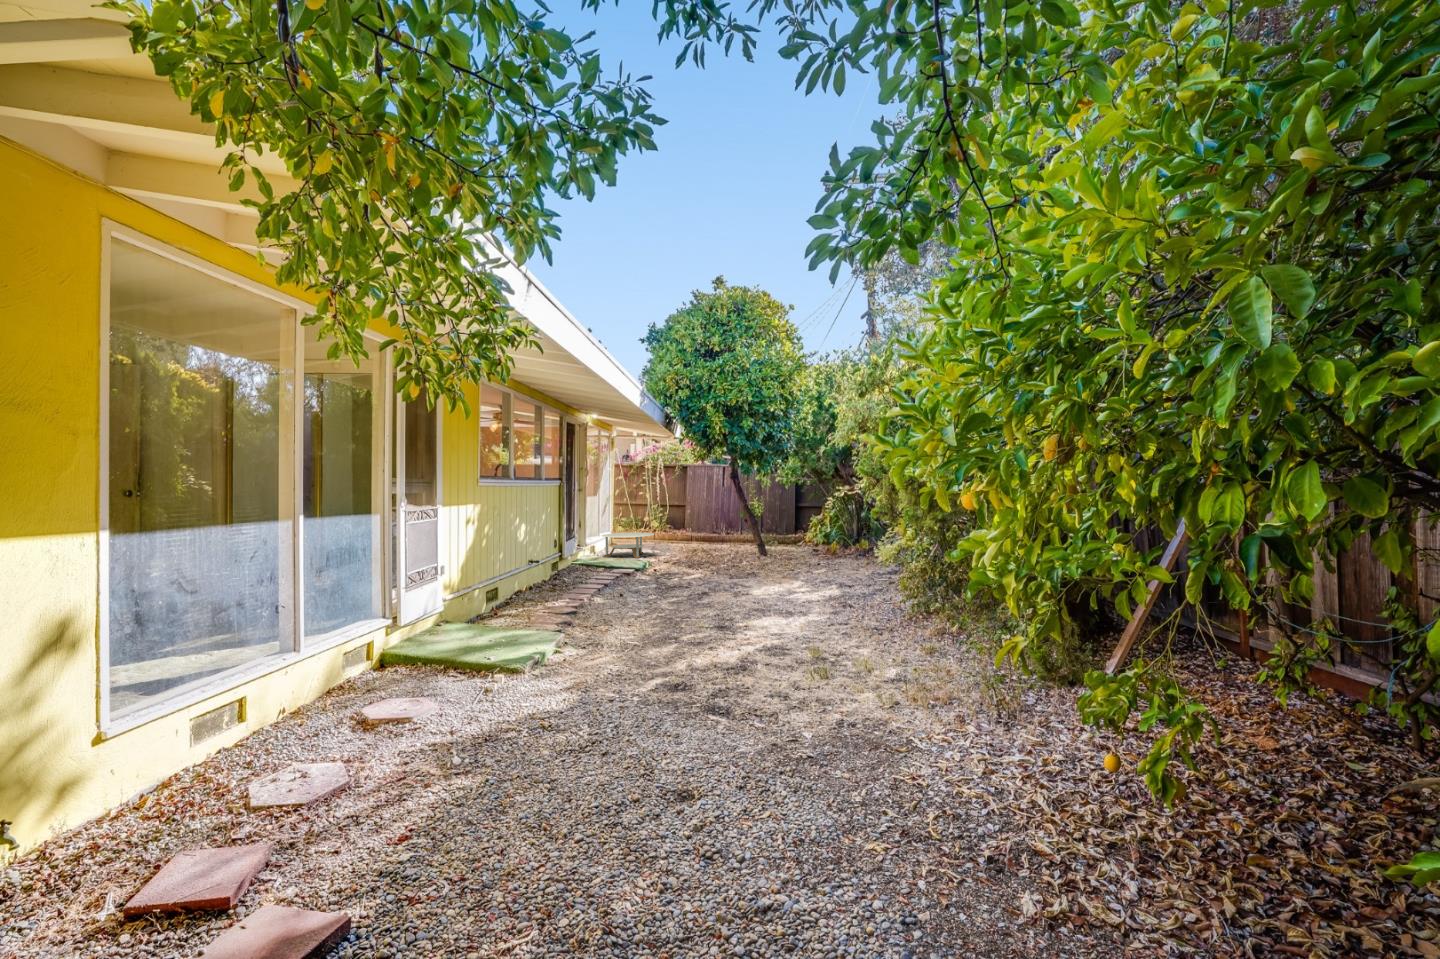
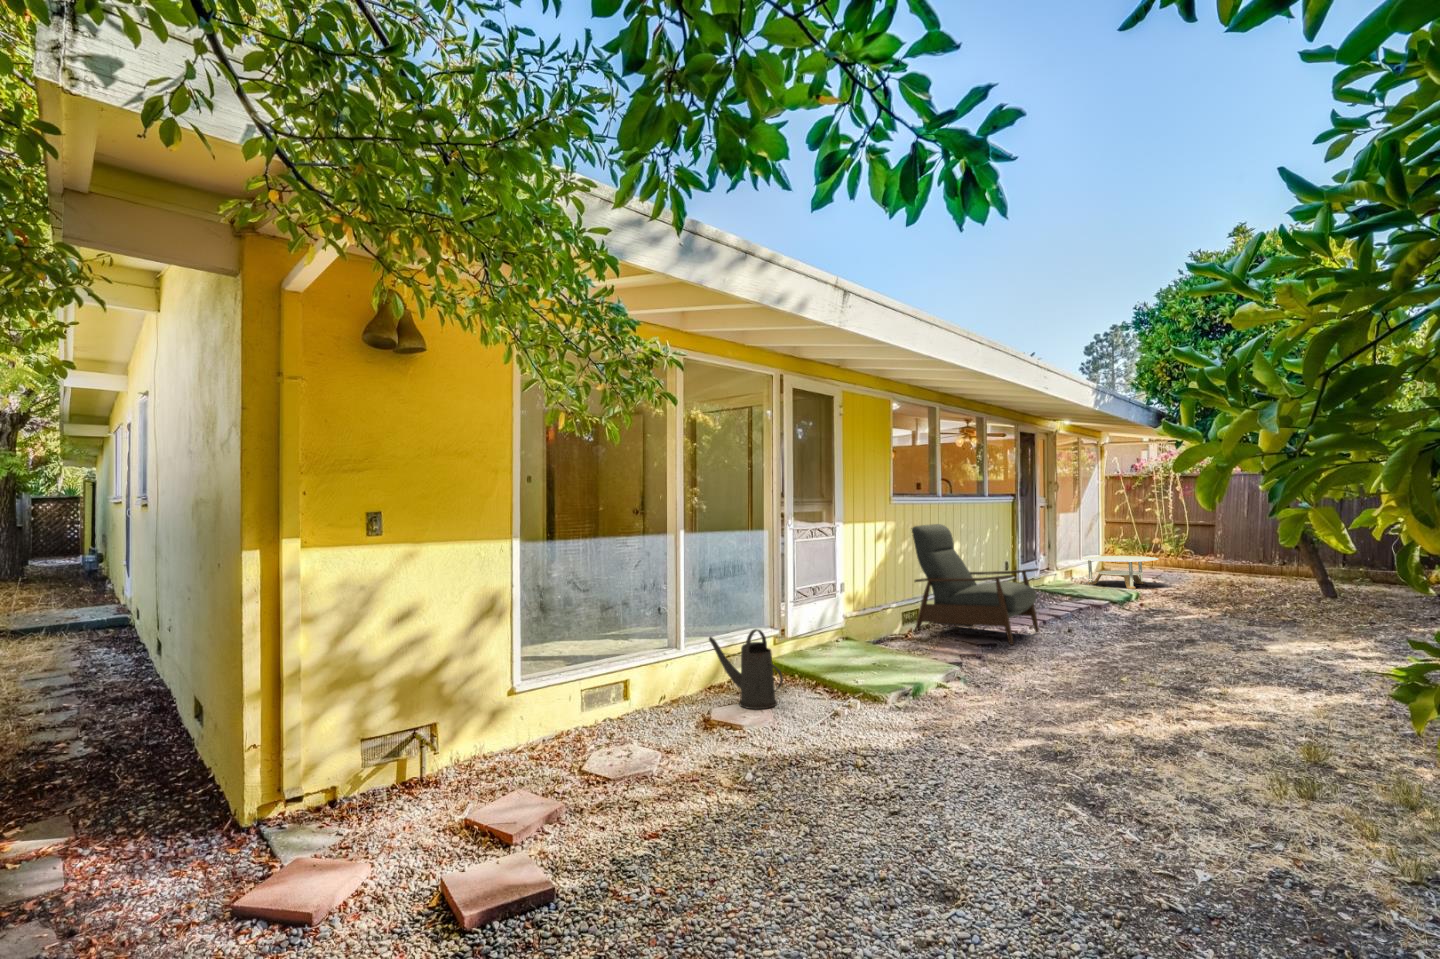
chair: none [498,509,602,611] -> present [911,524,1039,645]
watering can: none [334,620,432,703] -> present [709,629,783,709]

